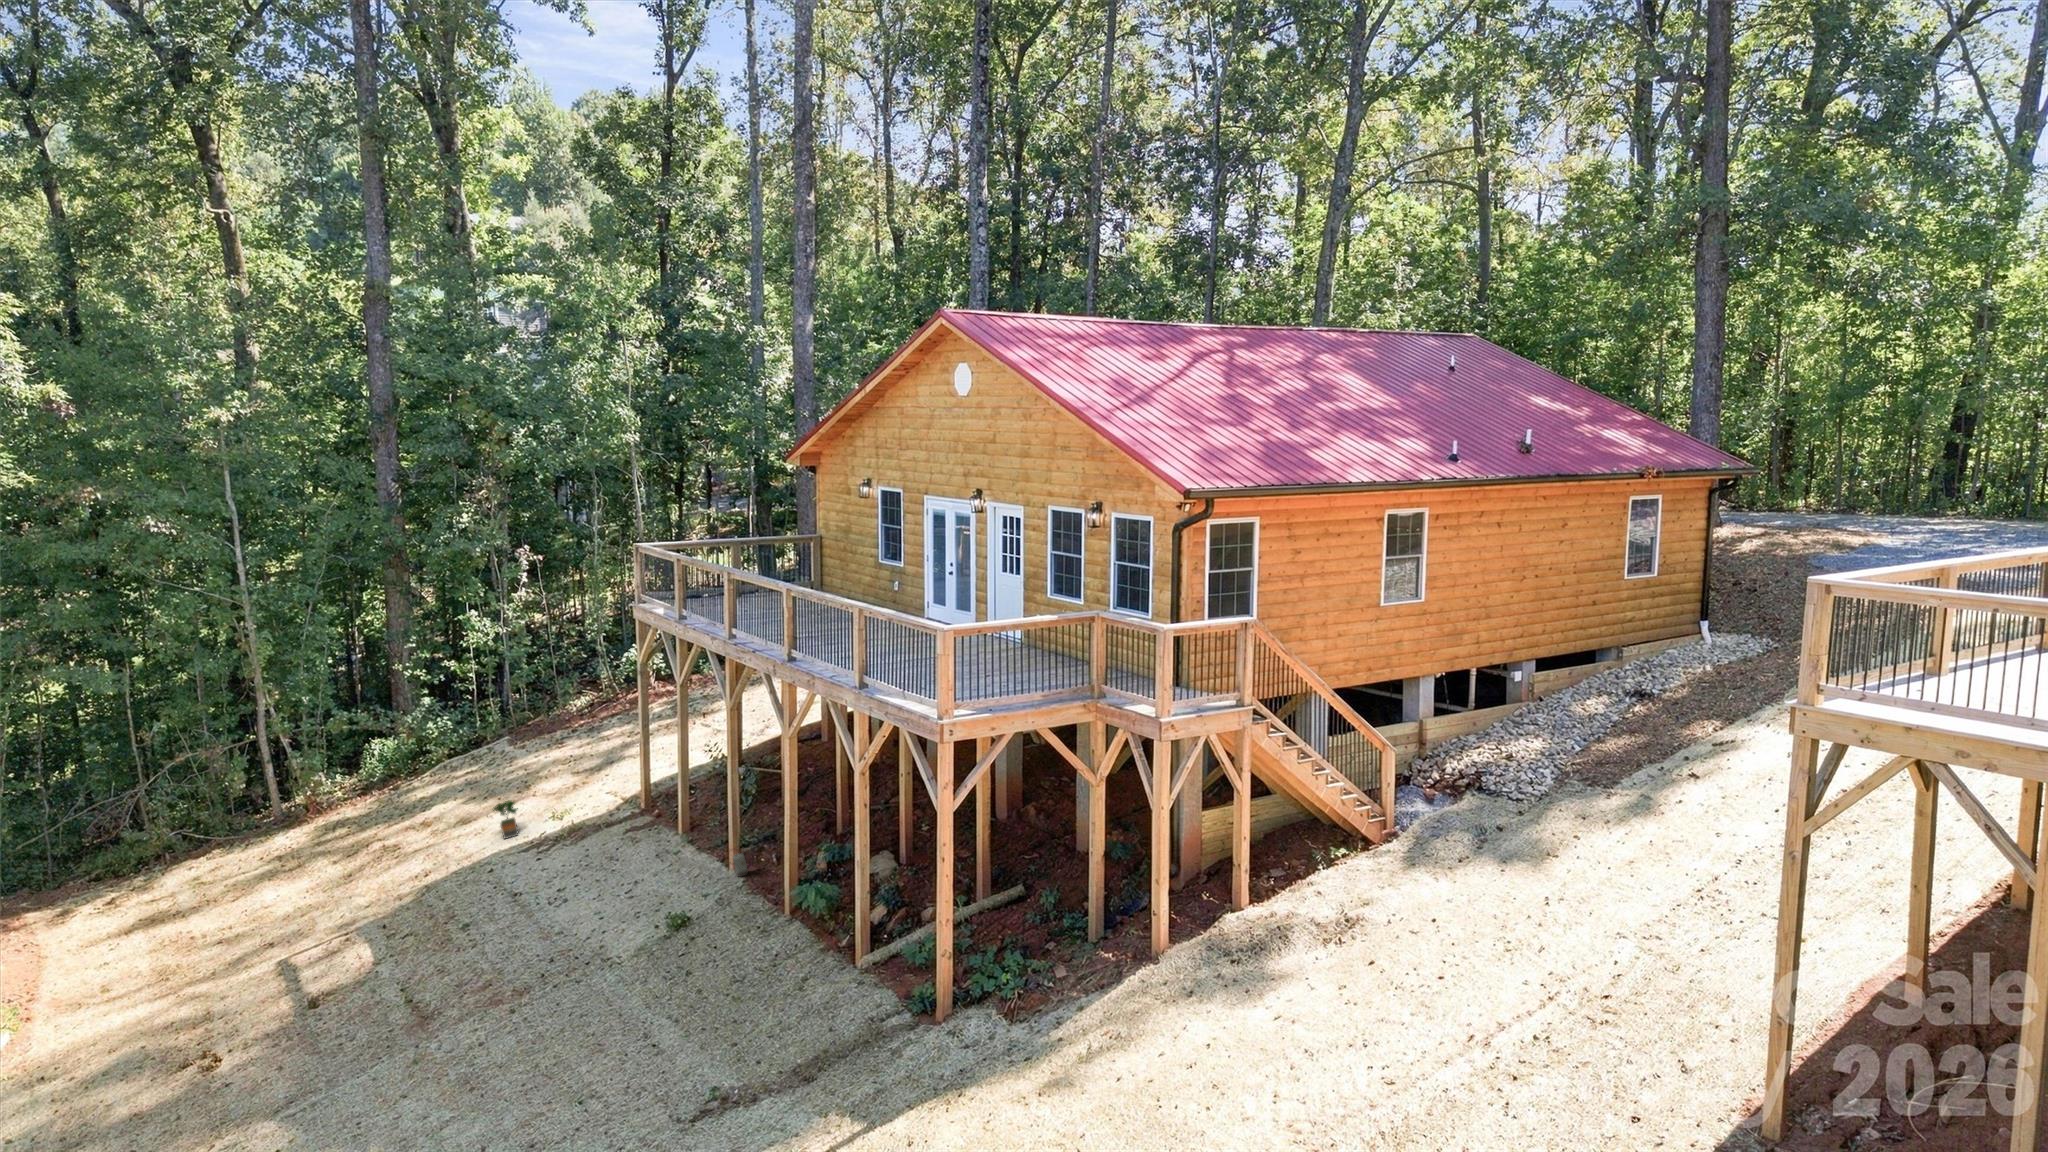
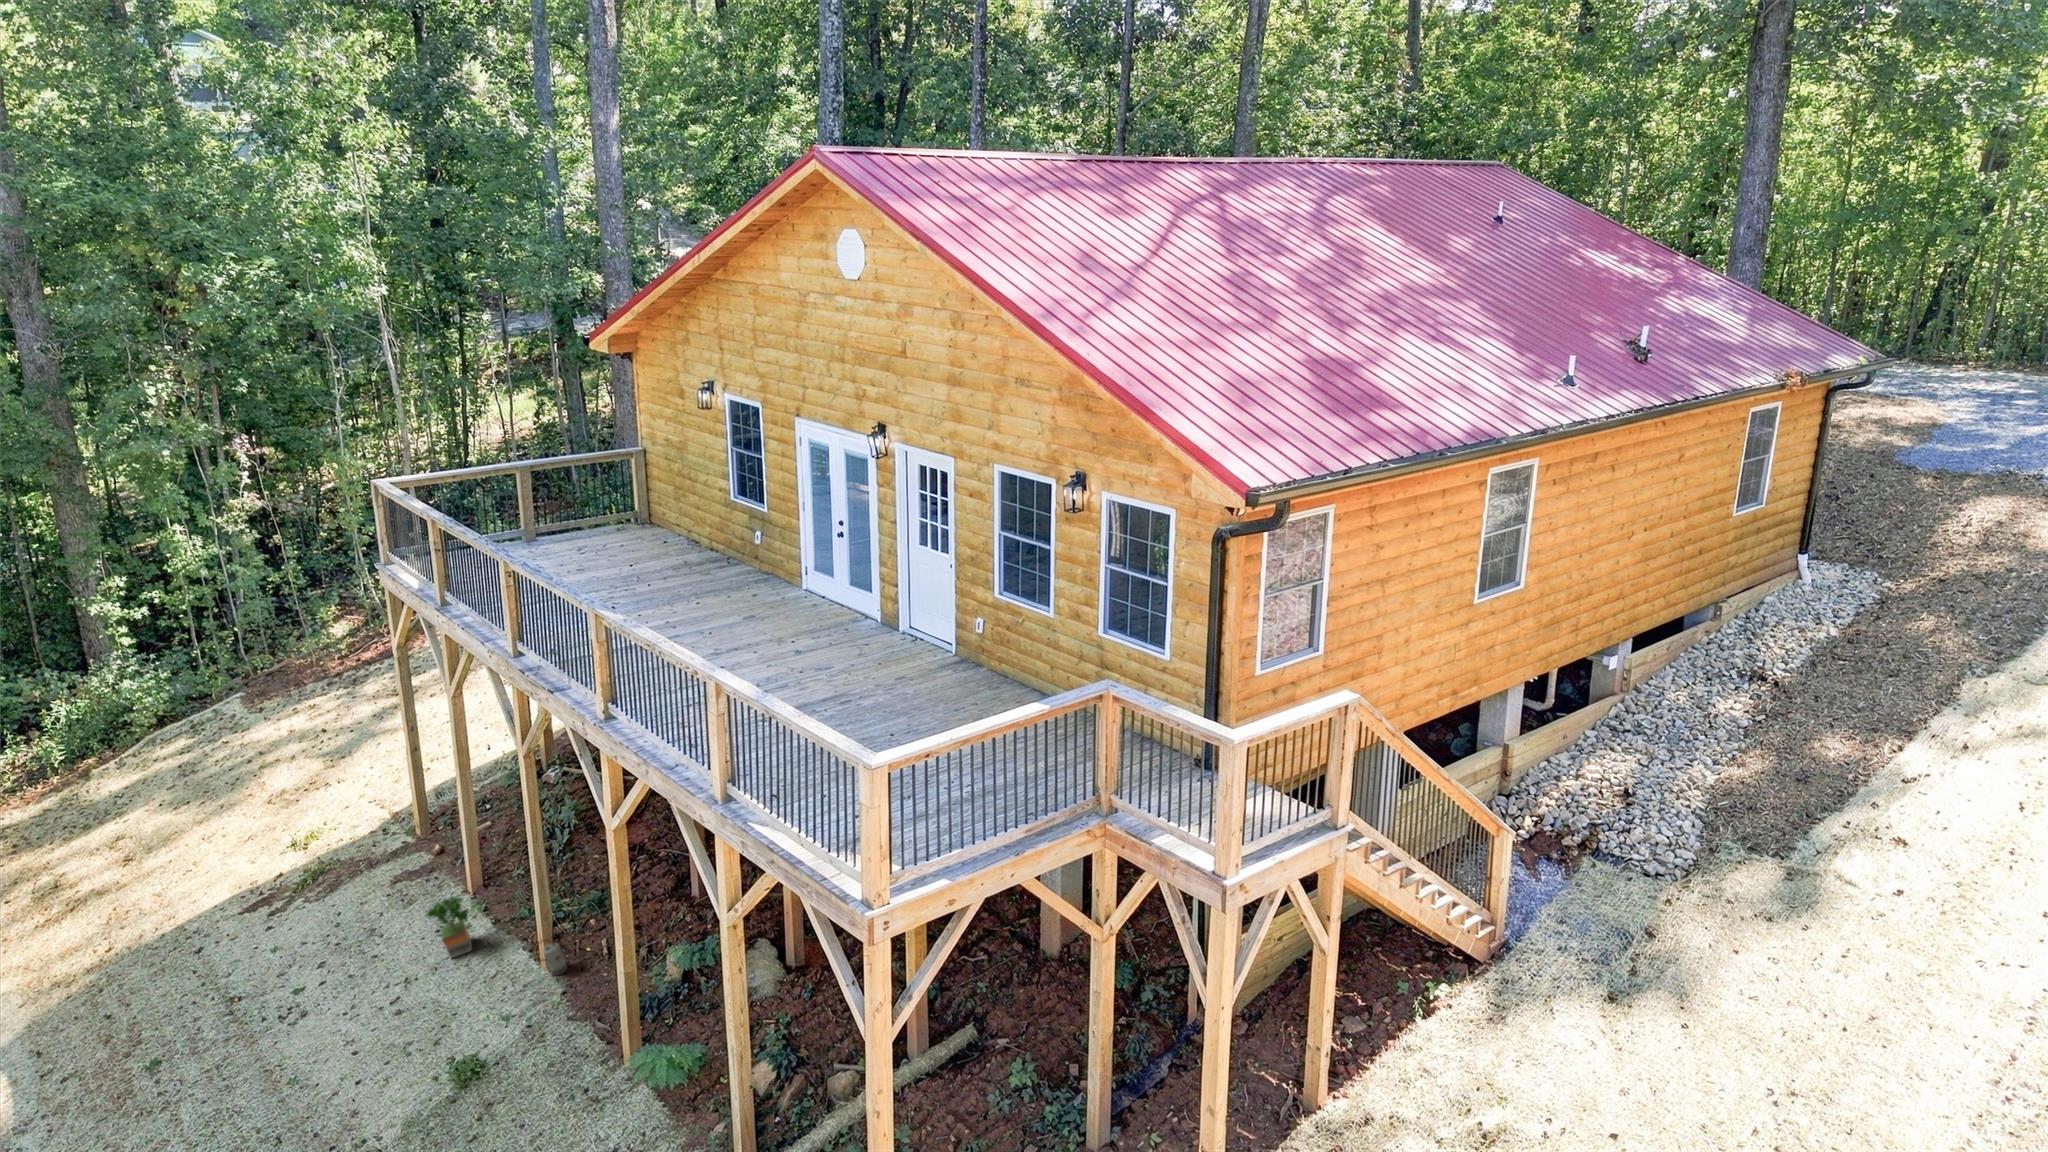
potted tree: present [492,801,518,839] -> present [426,897,472,959]

